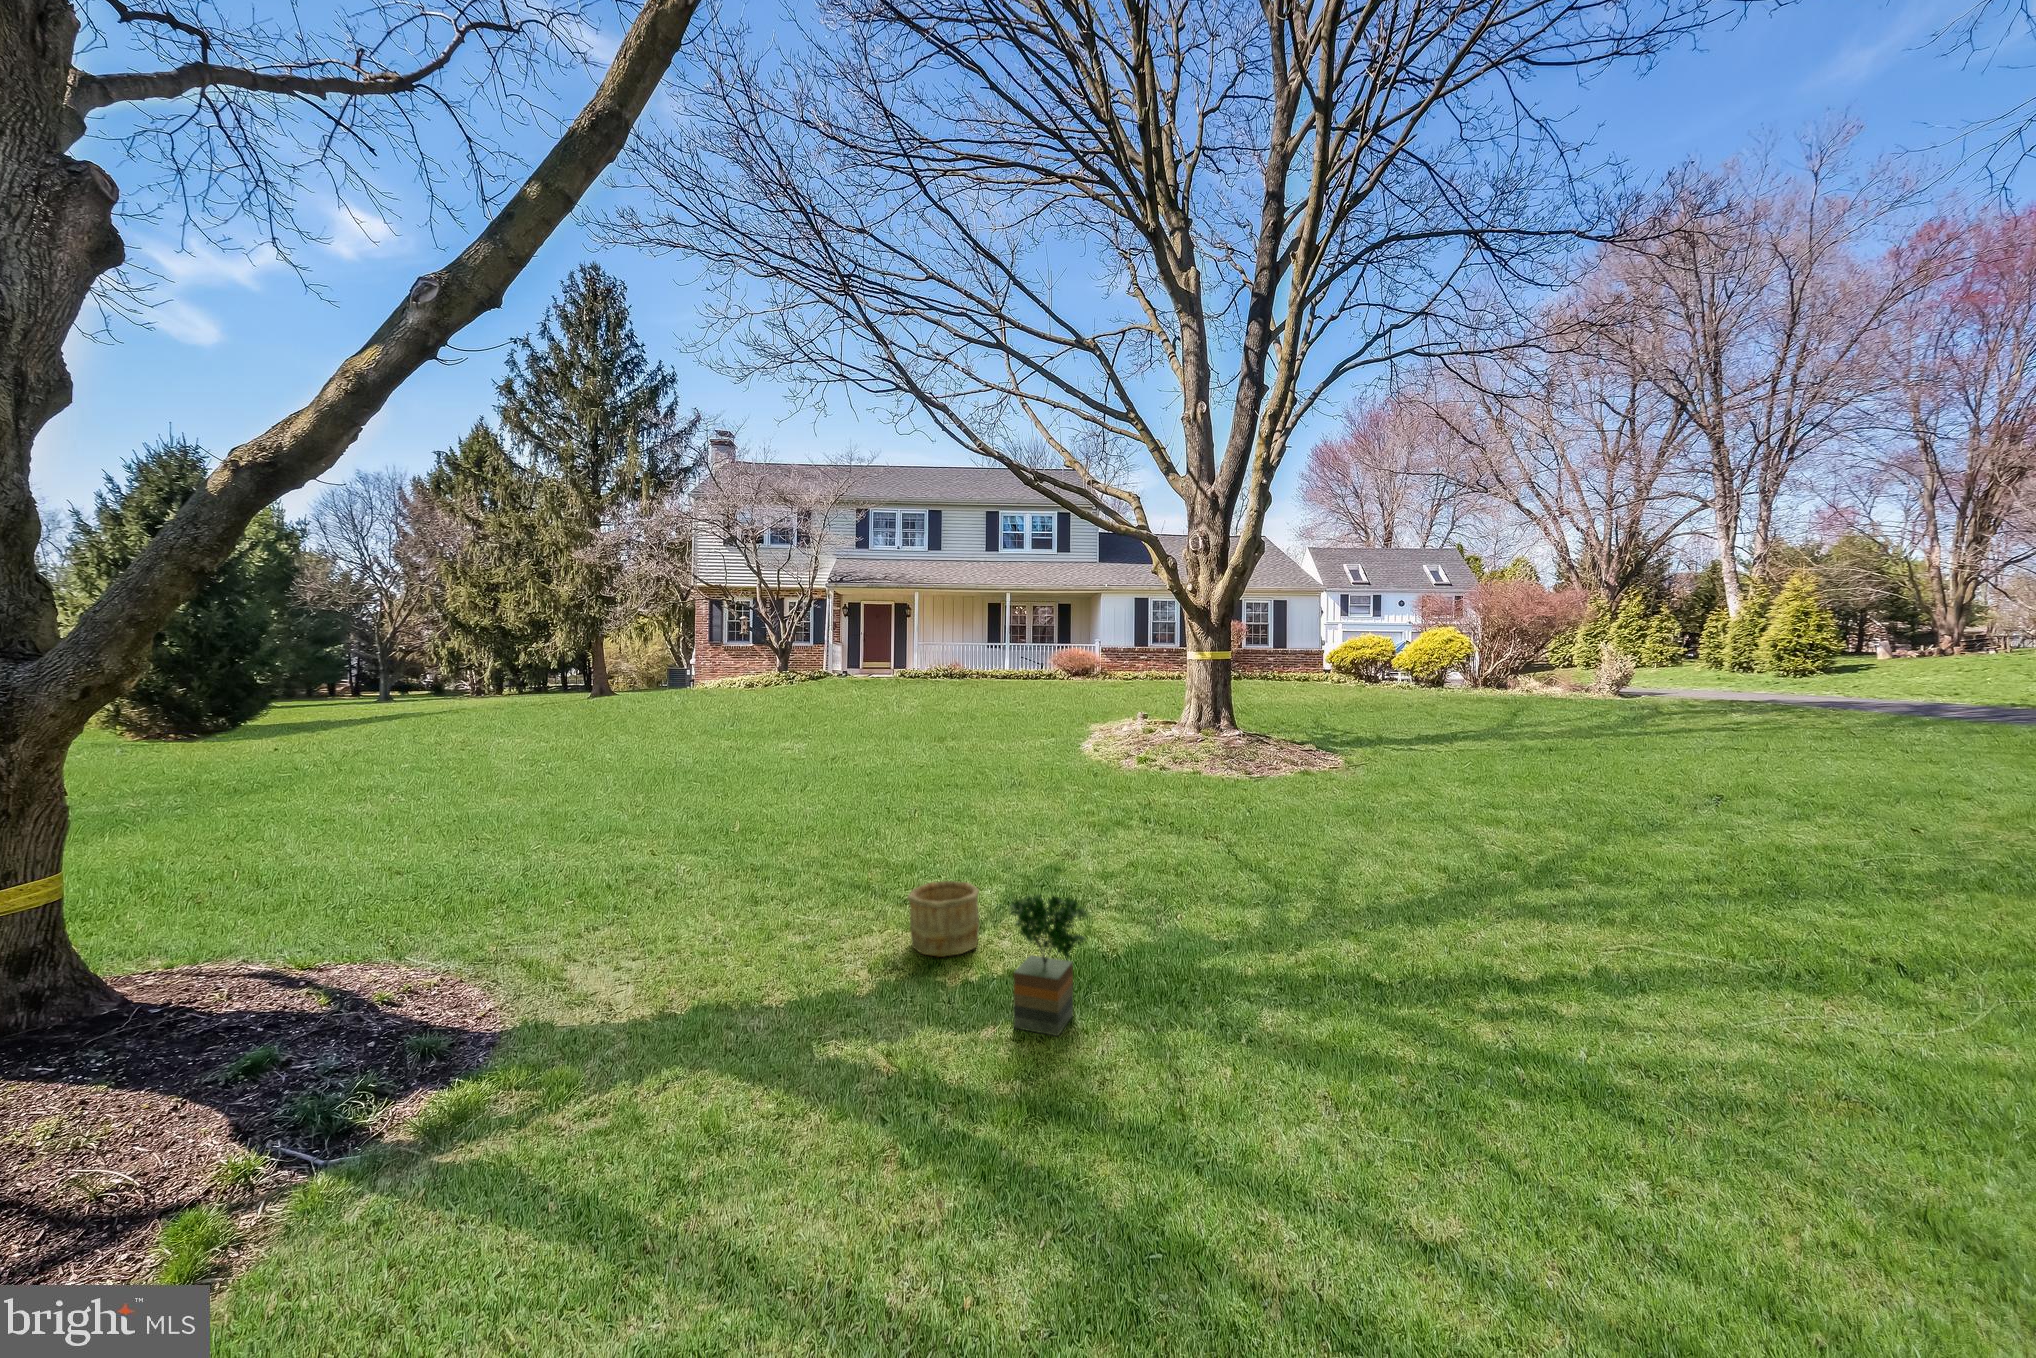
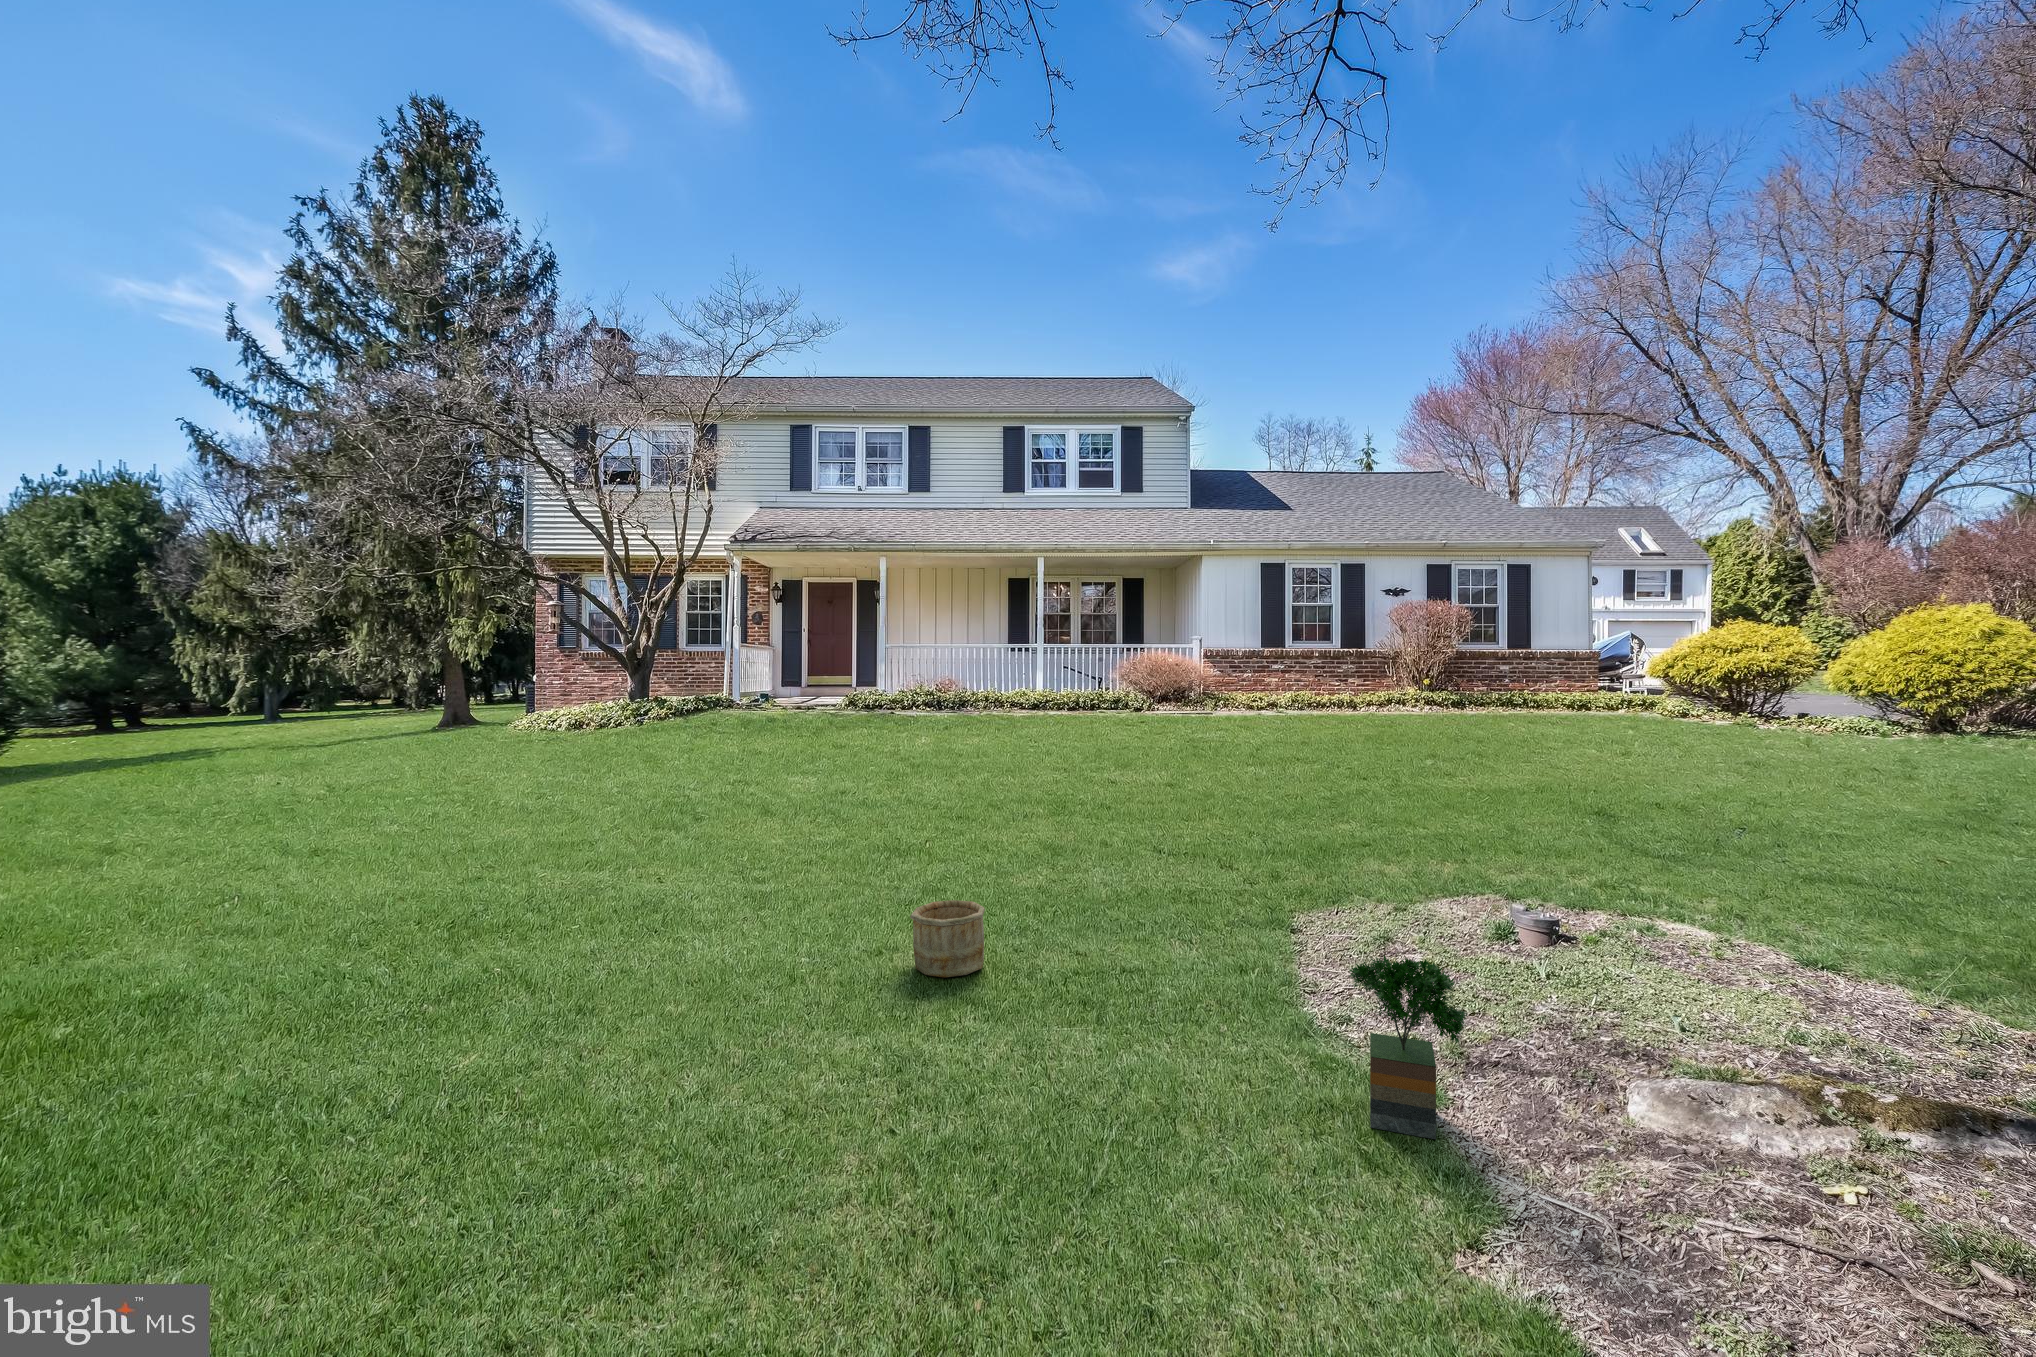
potted tree: present [1010,895,1088,1036] -> present [1349,956,1467,1139]

